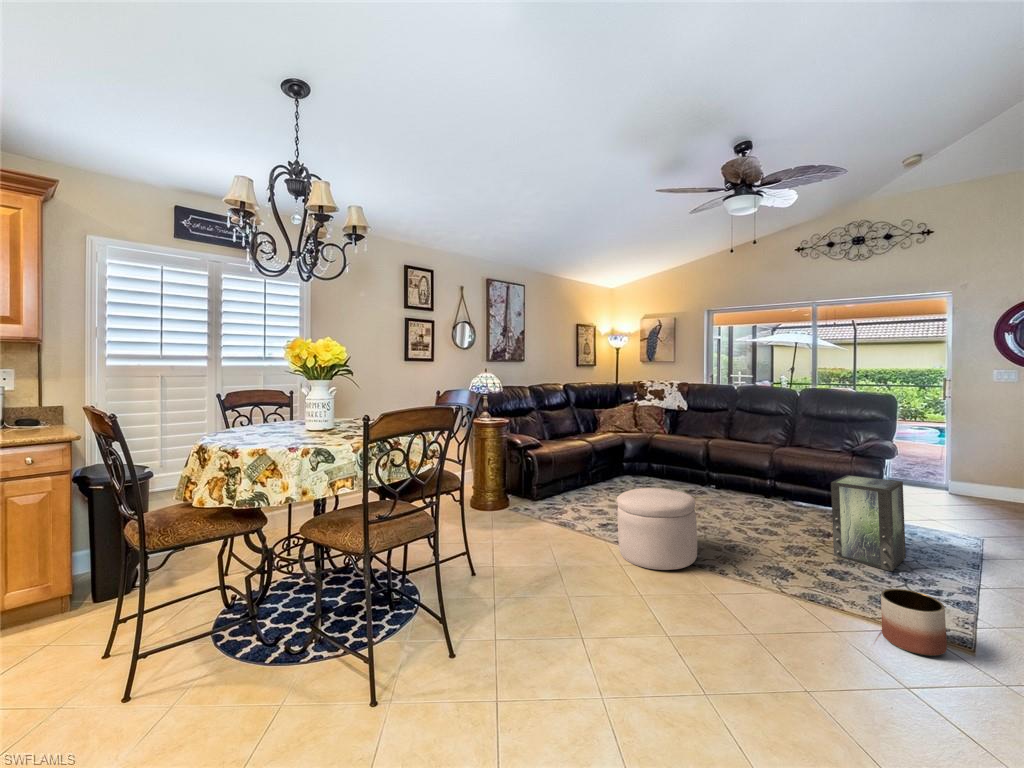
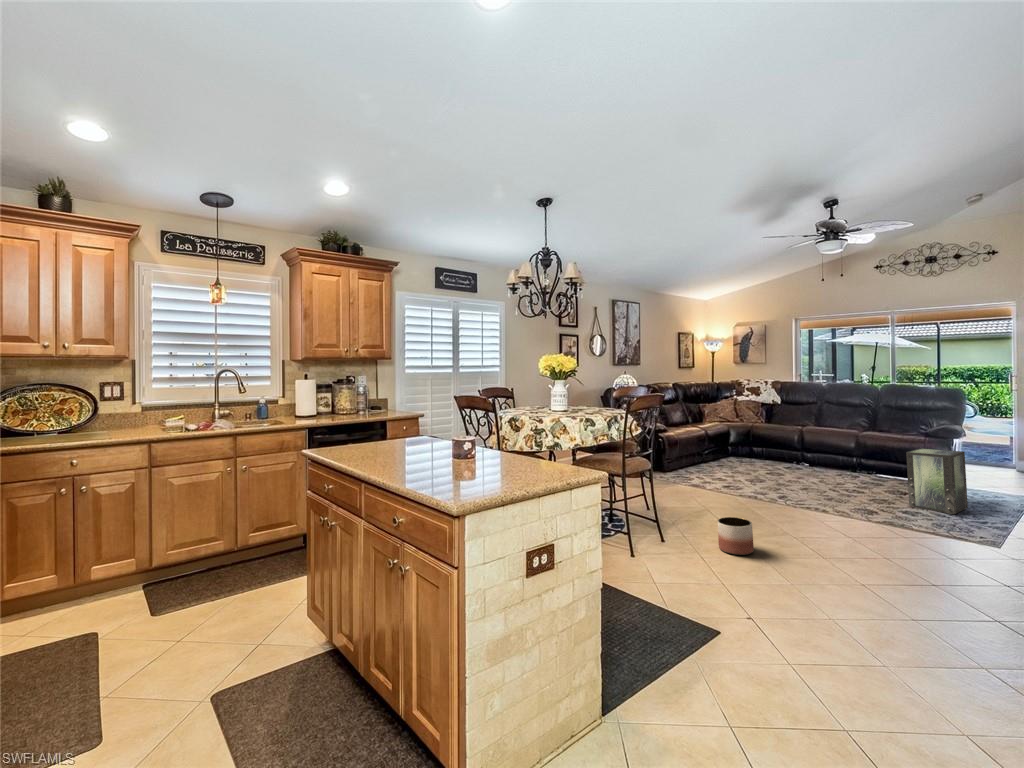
ottoman: present [617,488,697,570] -> none [740,456,802,509]
planter: present [881,589,947,656] -> present [718,517,754,555]

